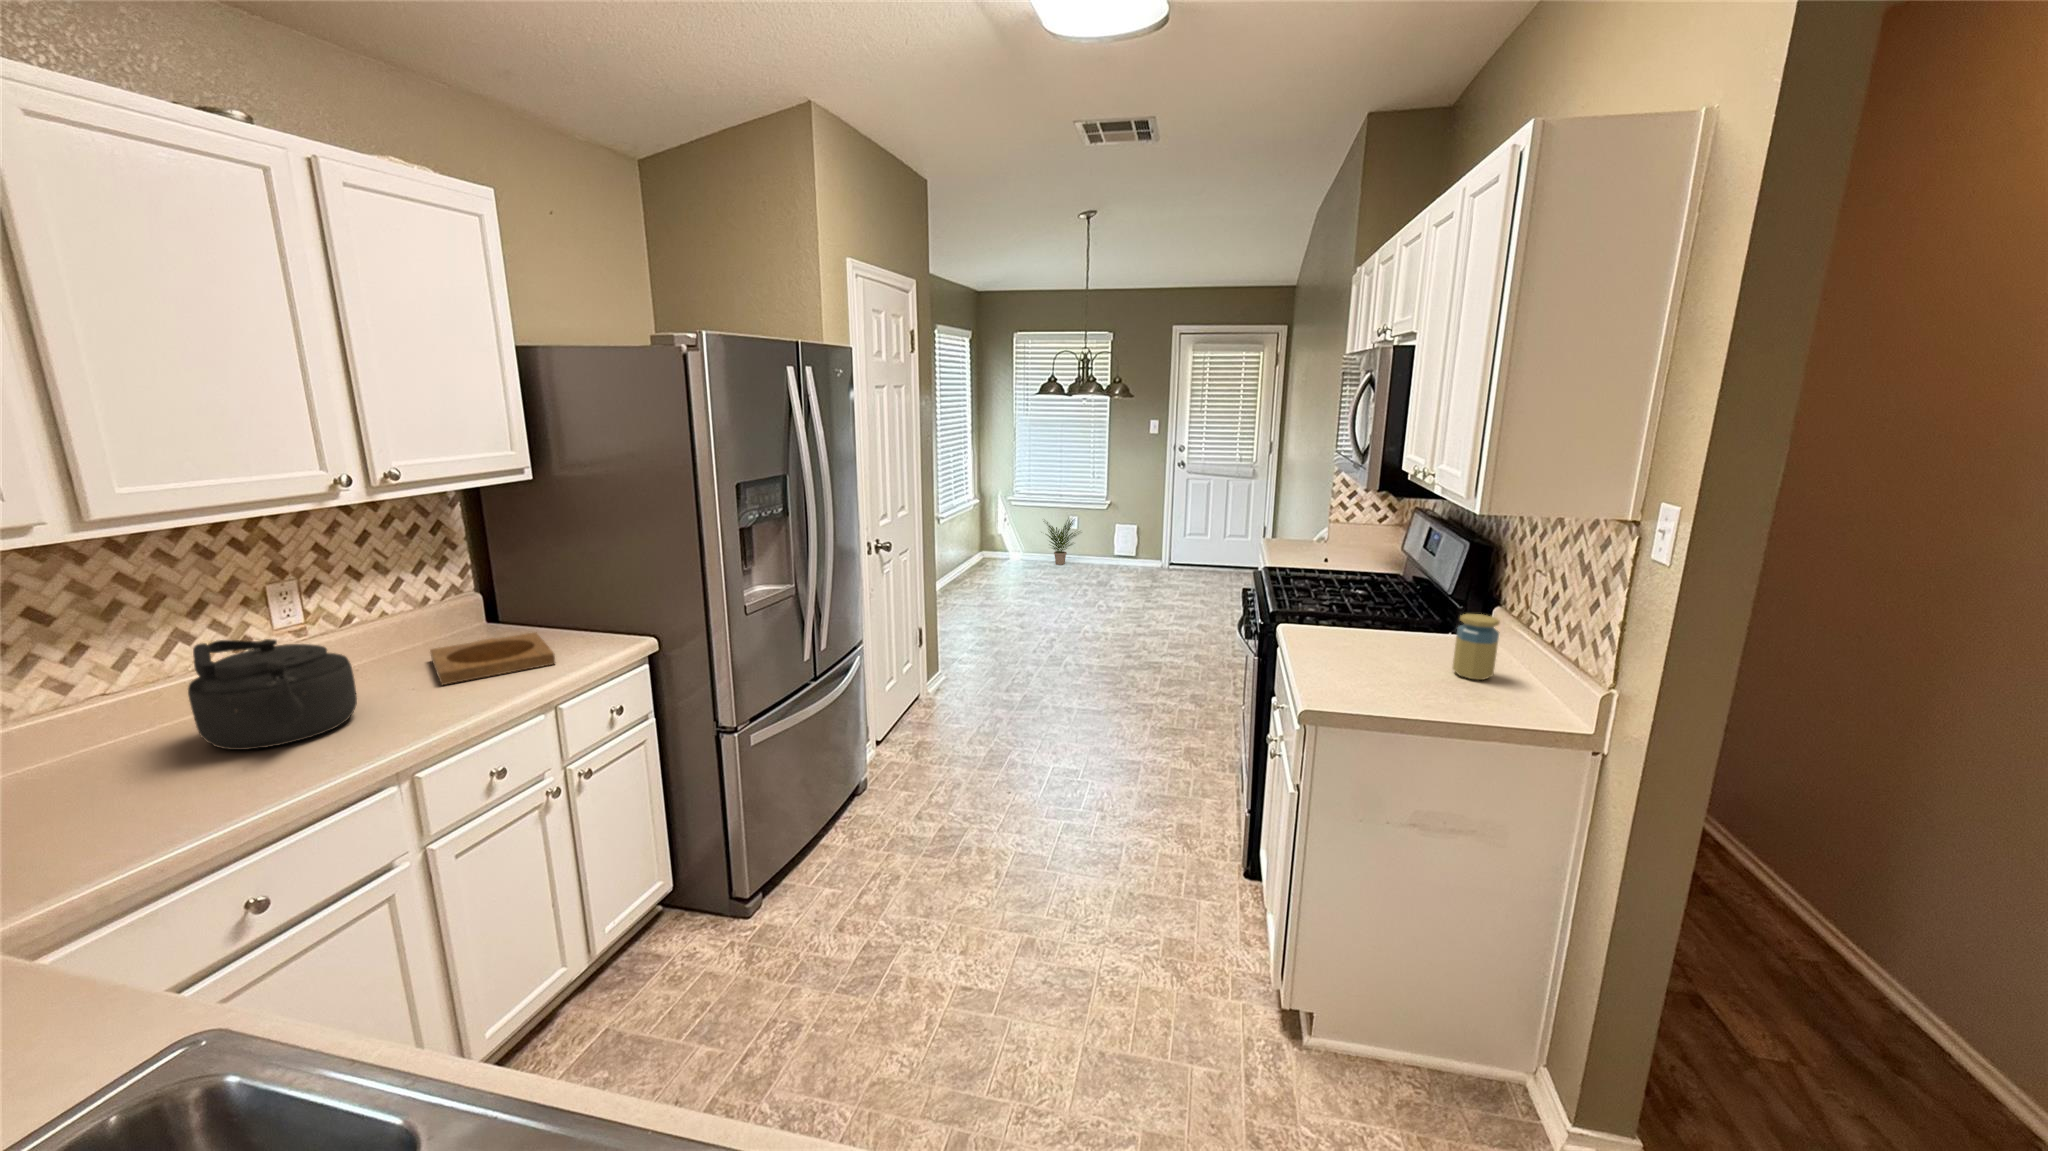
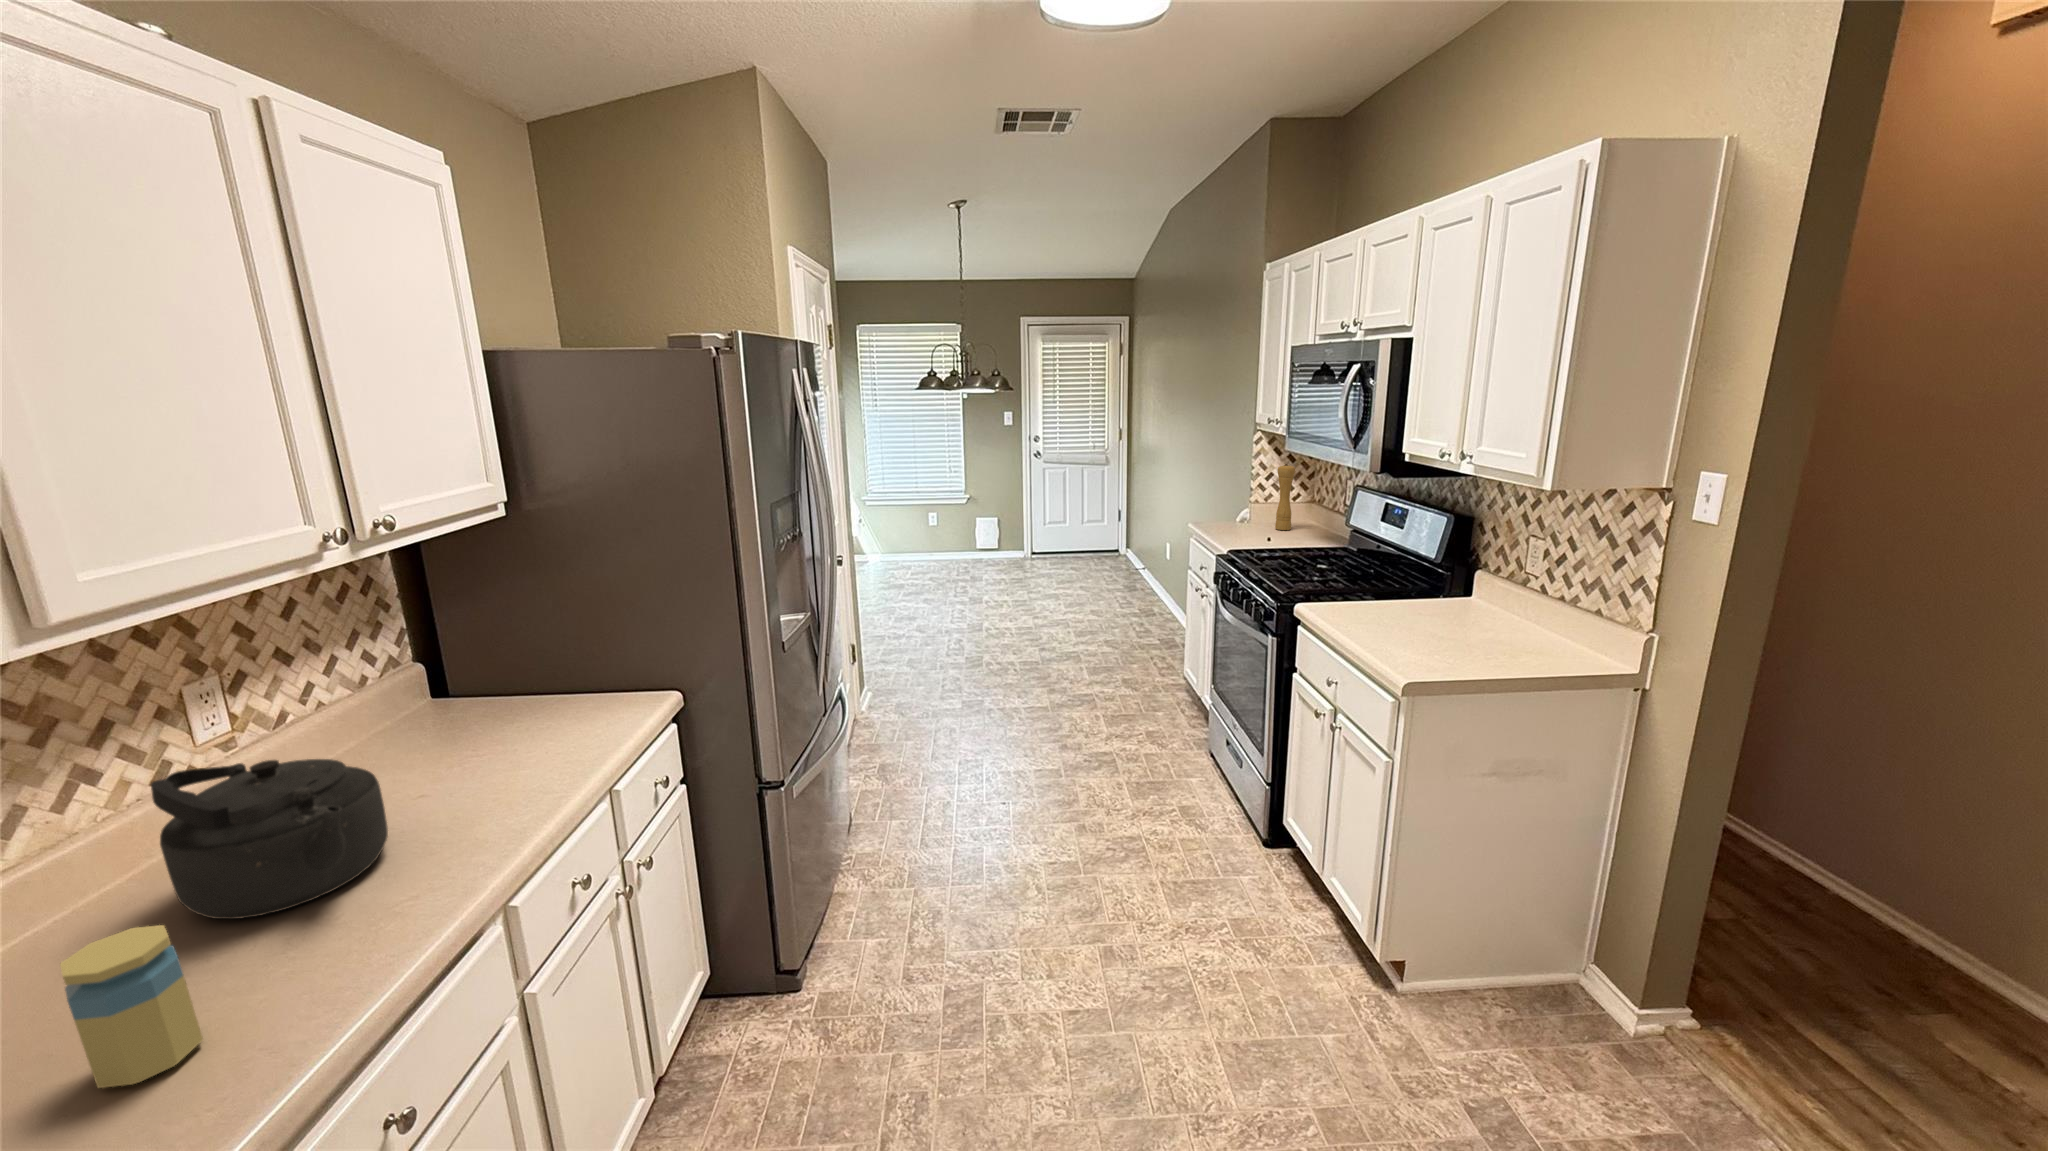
pepper mill: none [1341,482,1365,552] -> present [1275,465,1295,530]
potted plant: present [1046,520,1079,565] -> none [899,512,946,564]
jar: present [1452,614,1500,680] -> present [60,925,203,1088]
tray: present [430,632,555,685] -> none [406,703,589,786]

